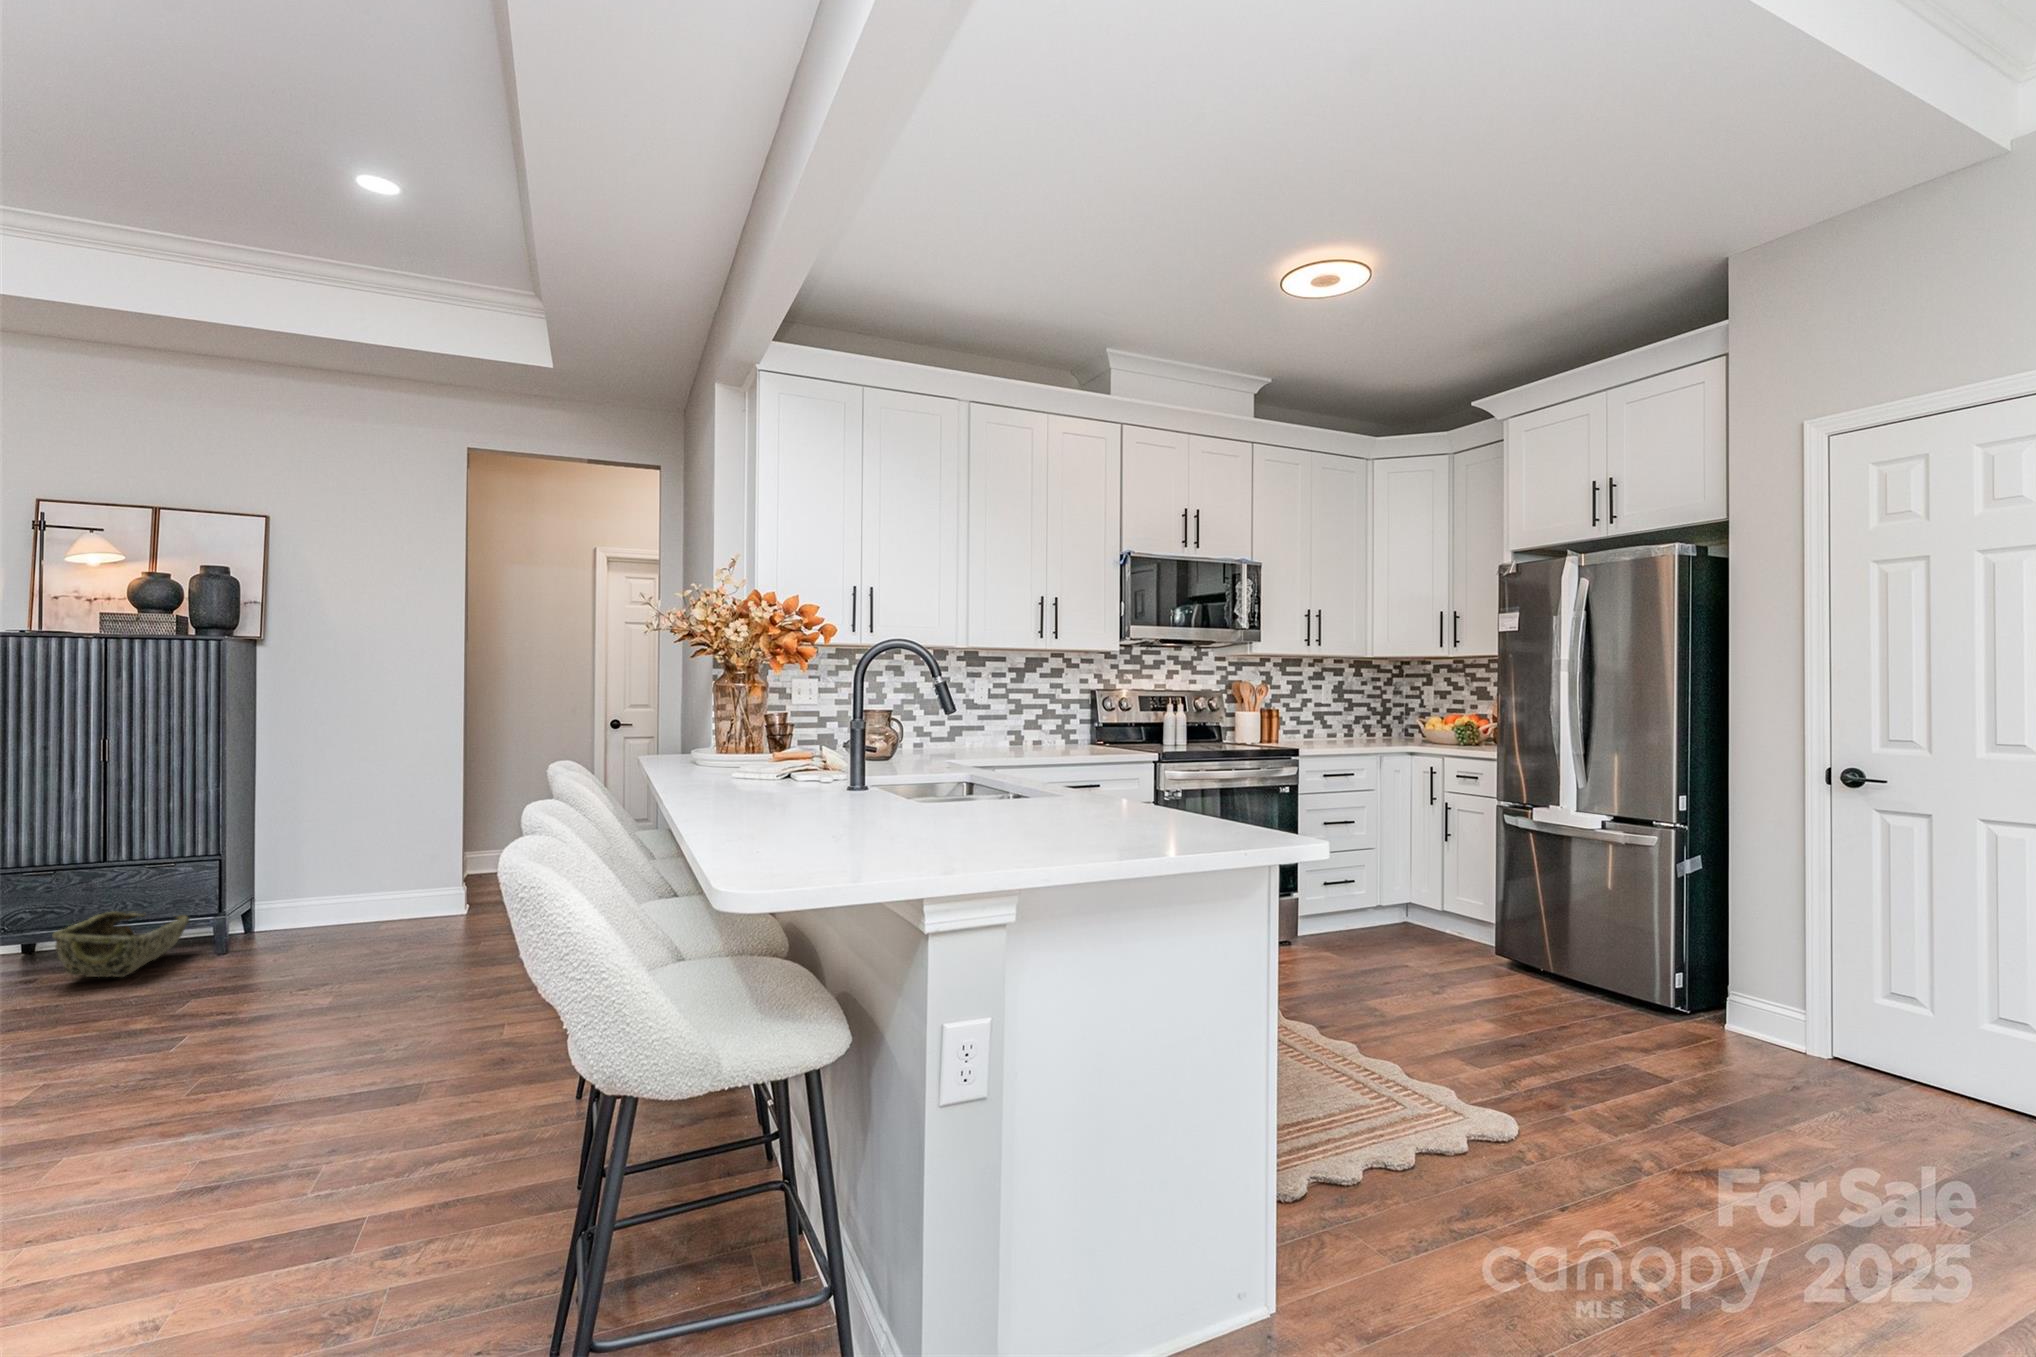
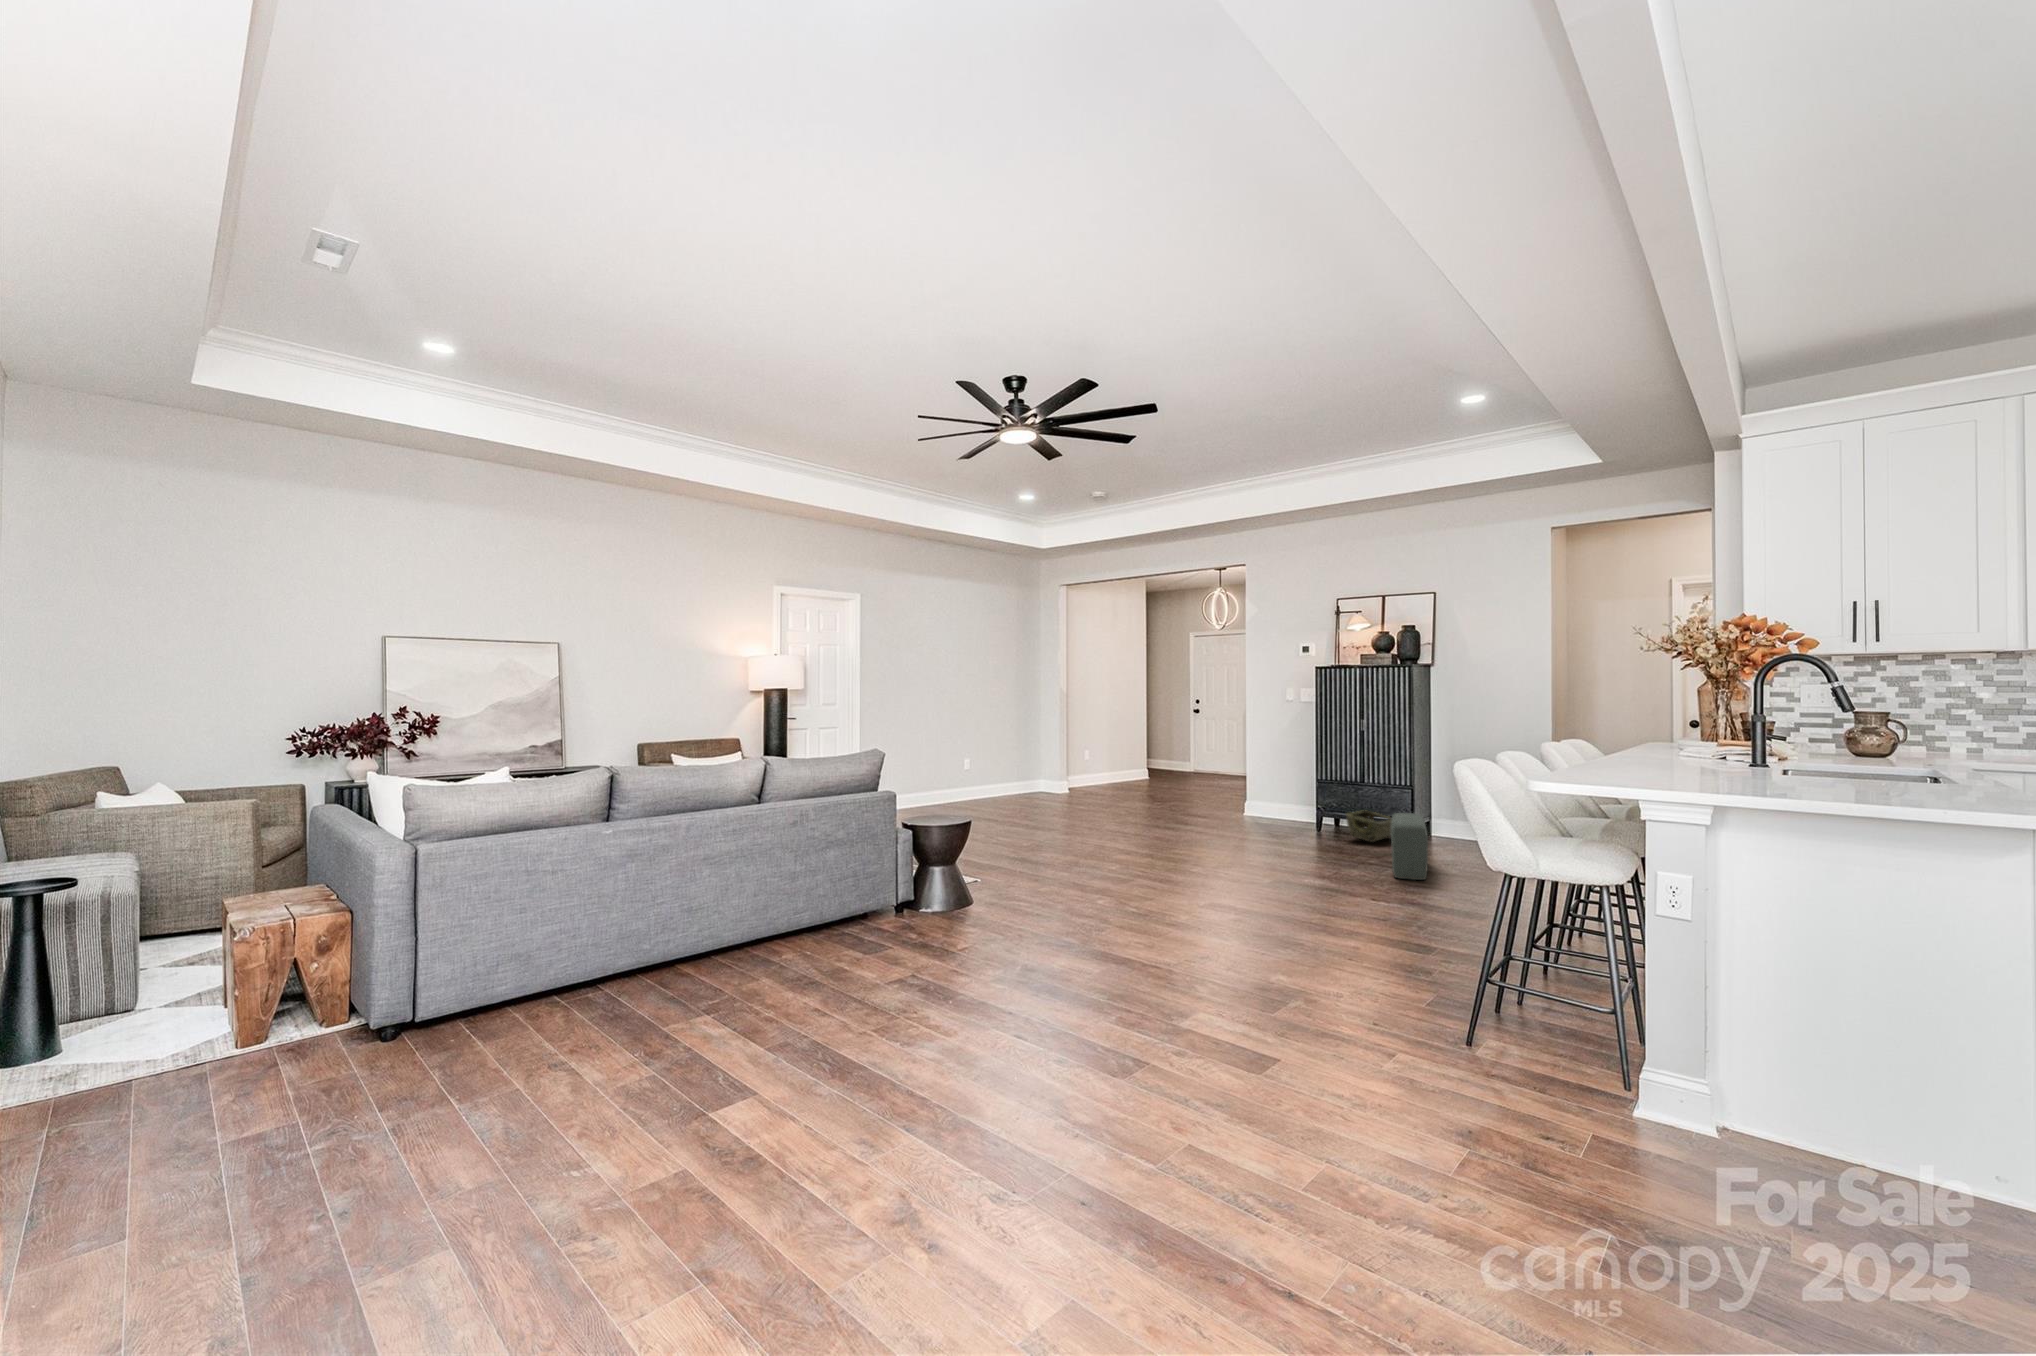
pouf: none [170,918,256,1075] -> present [1391,813,1428,880]

